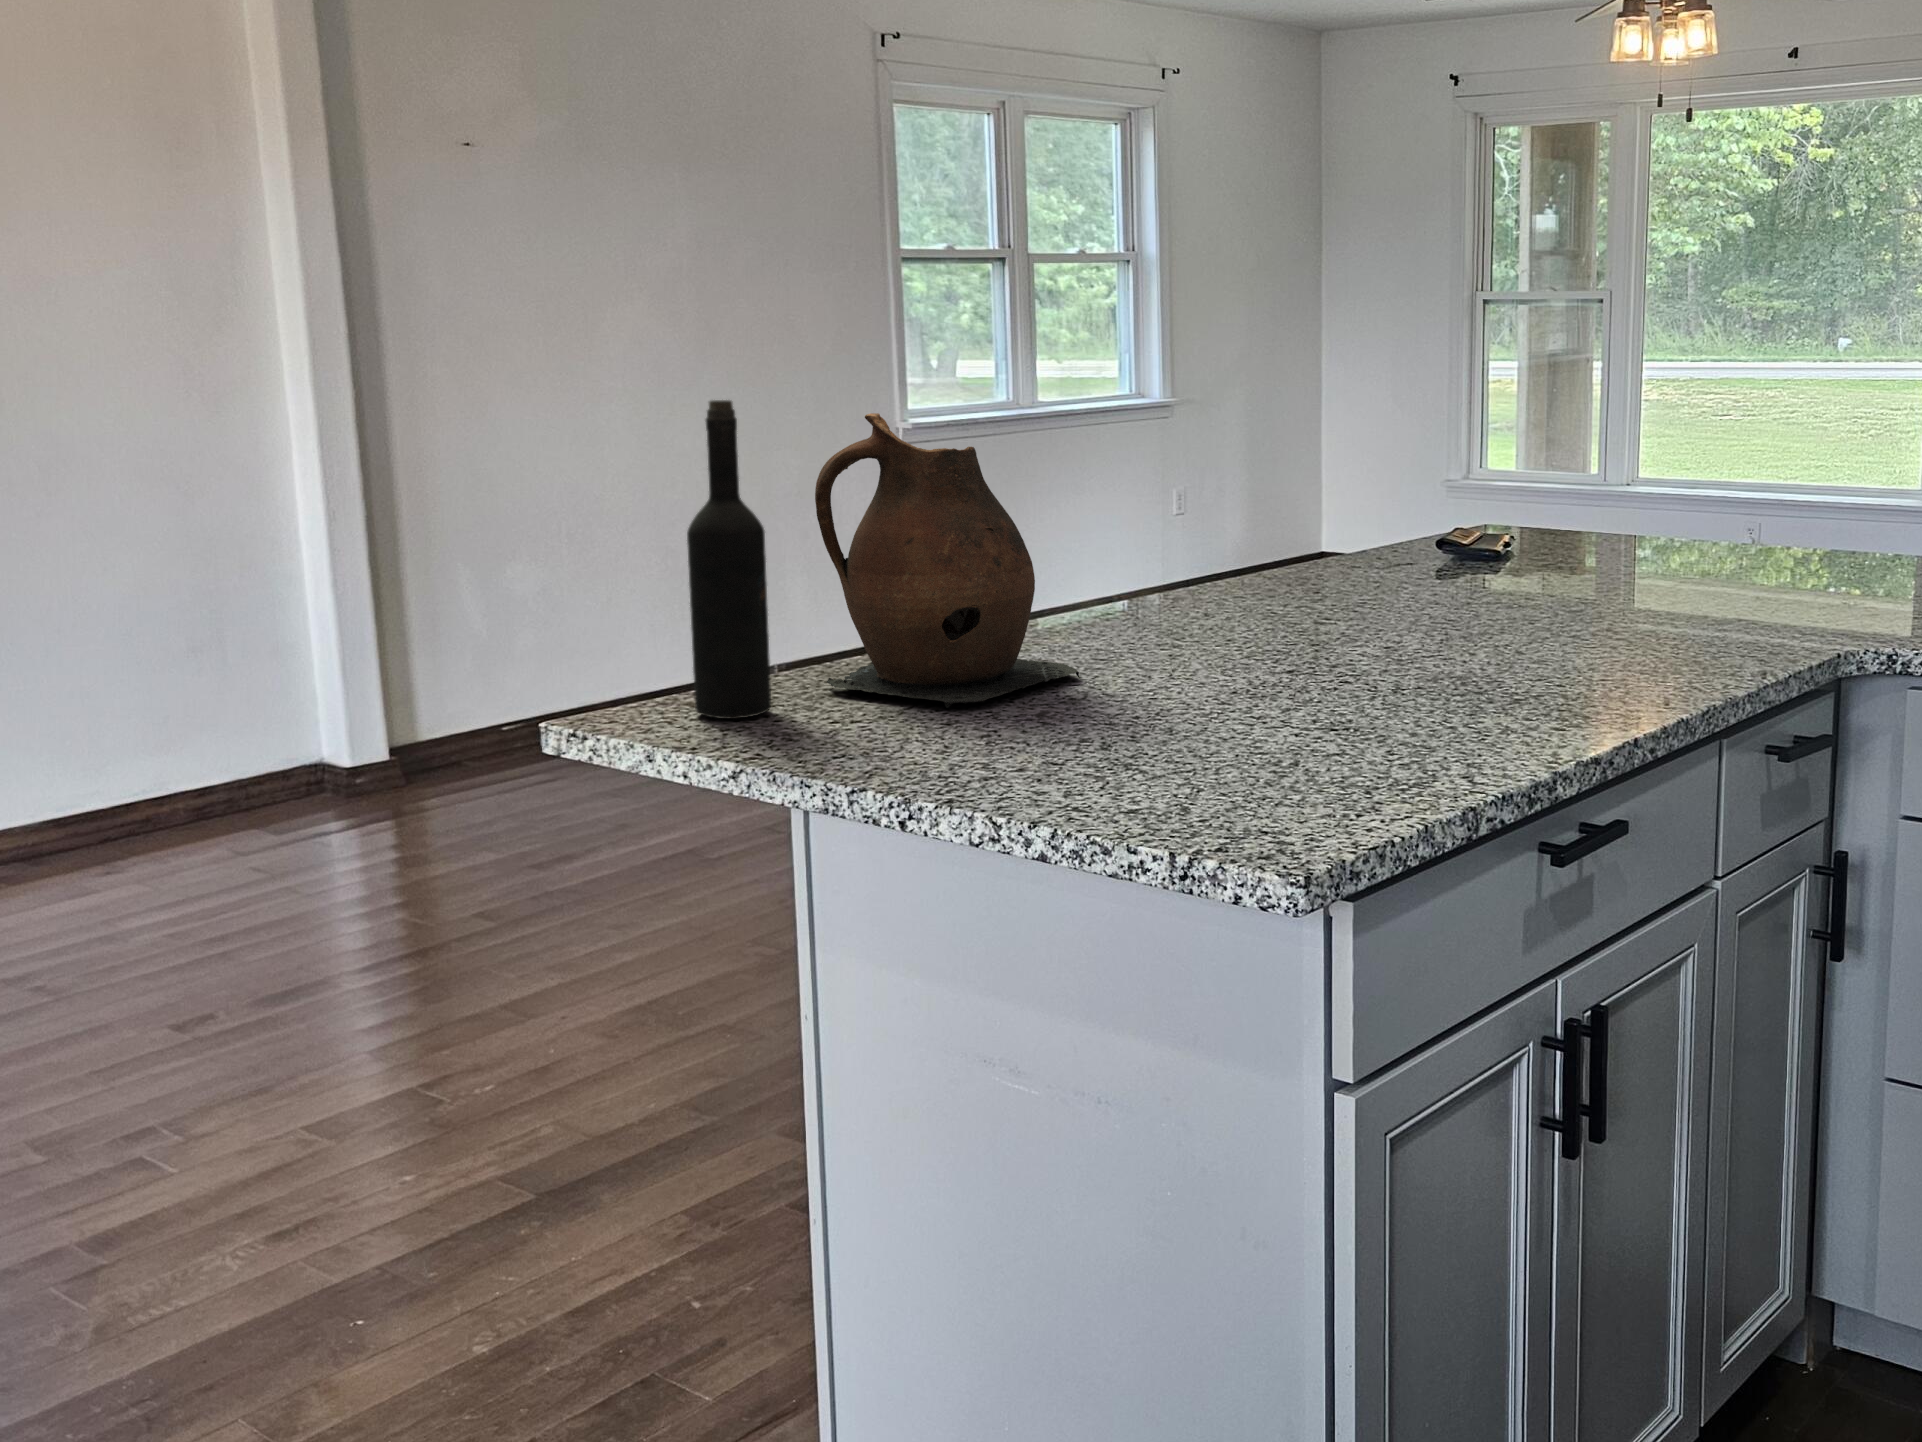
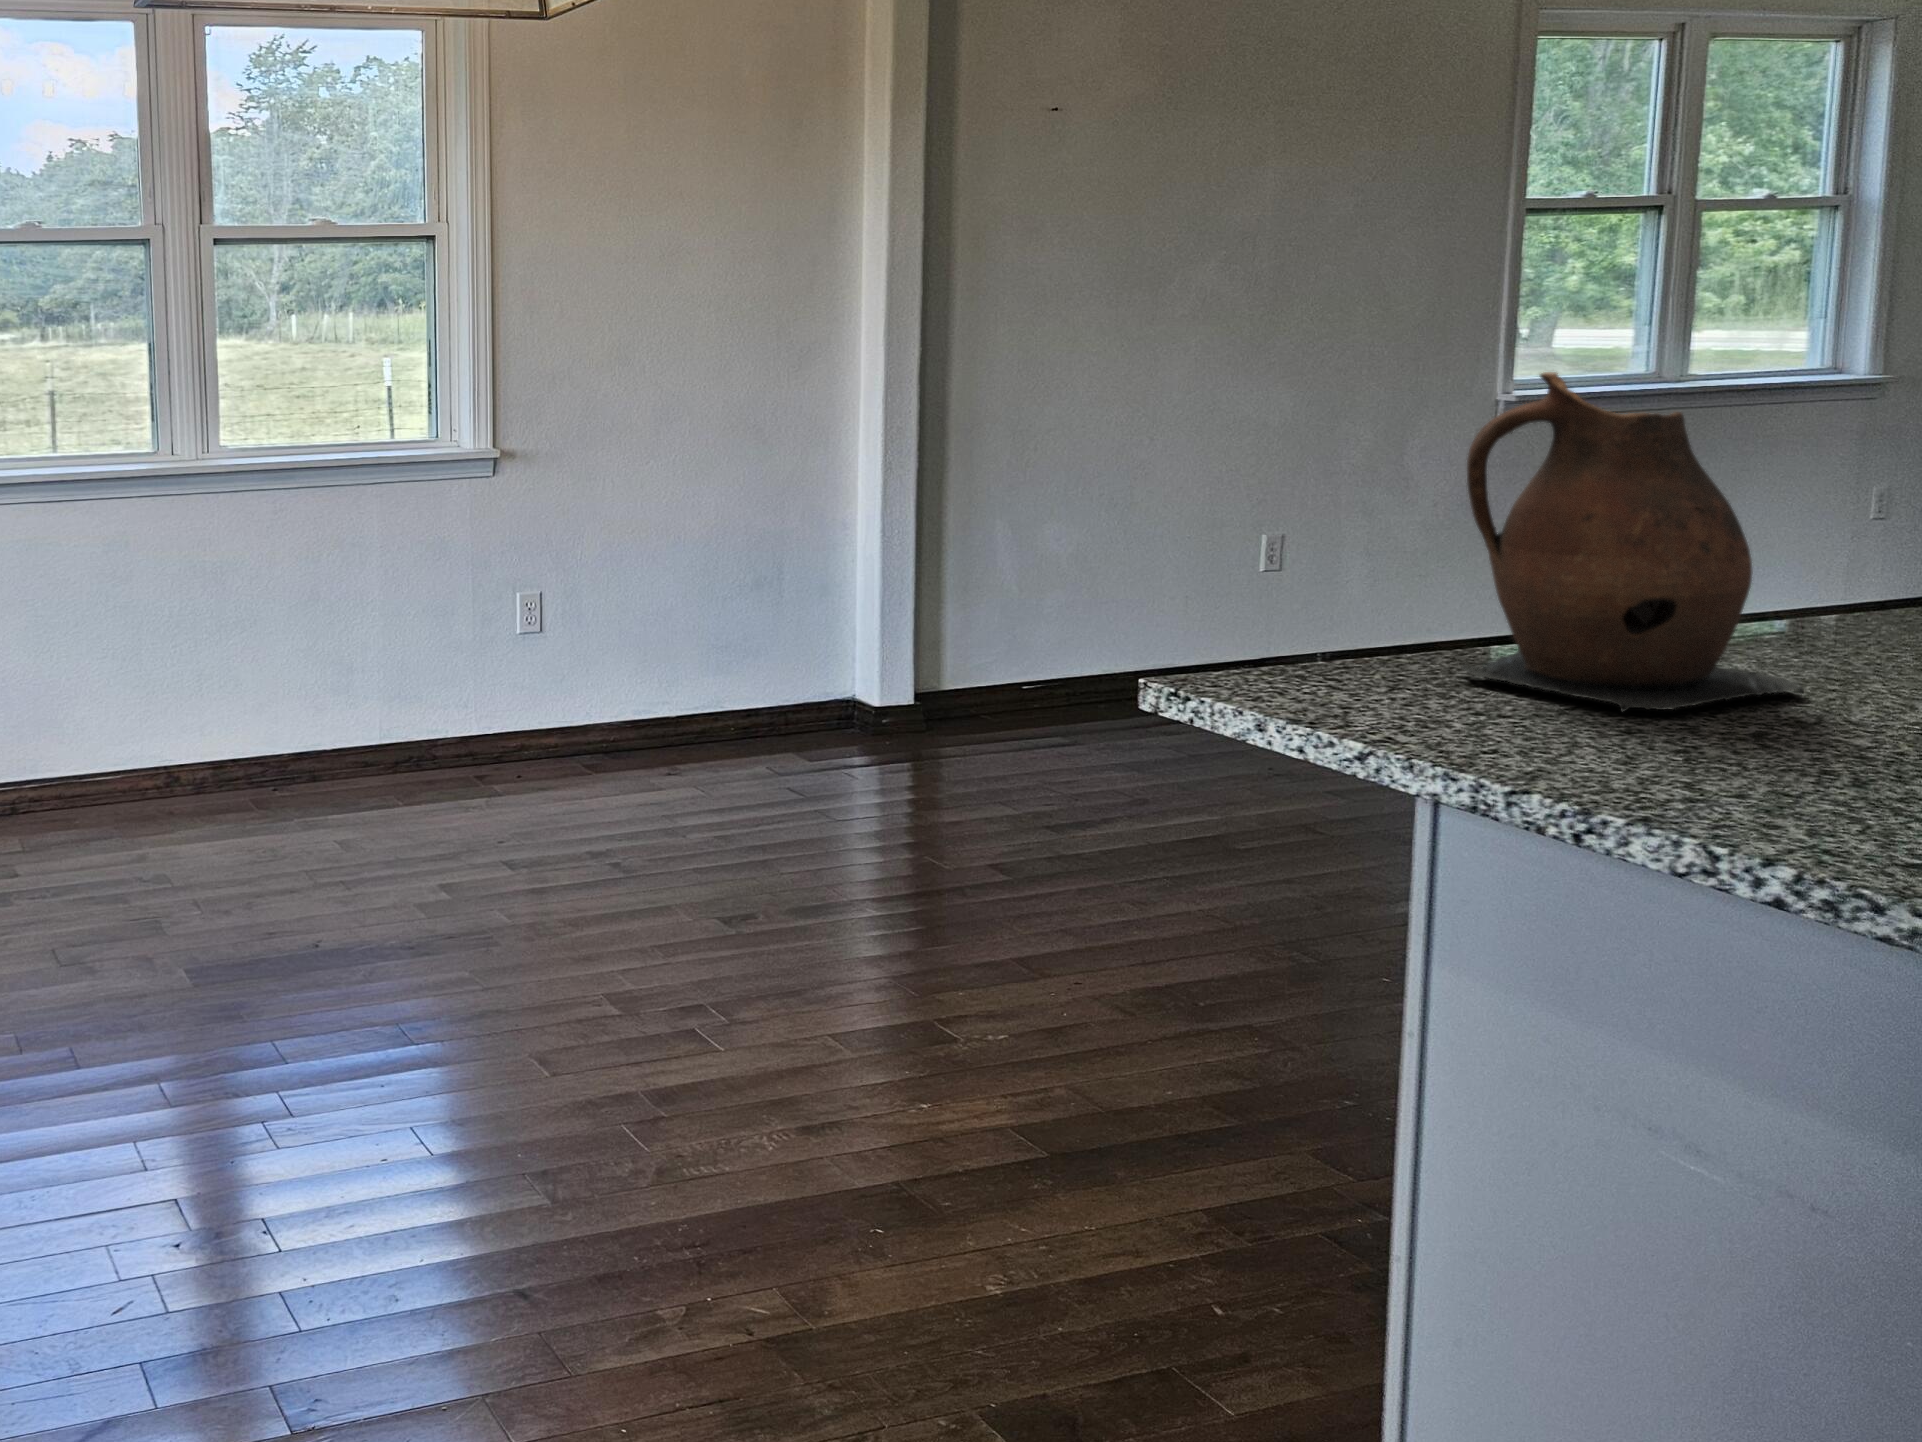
wine bottle: present [687,400,771,719] -> none [1309,354,1410,697]

